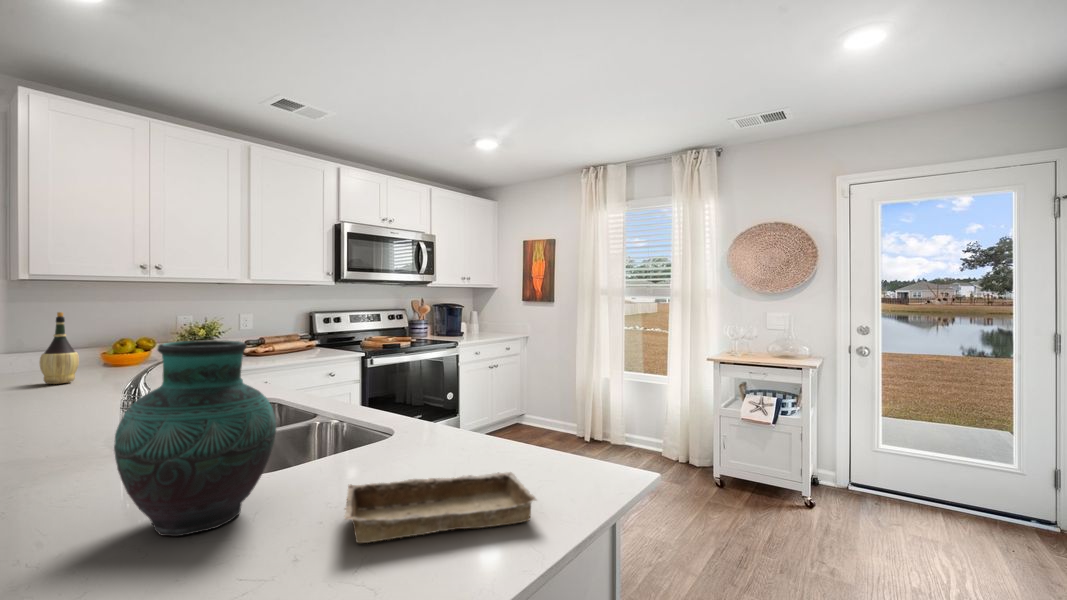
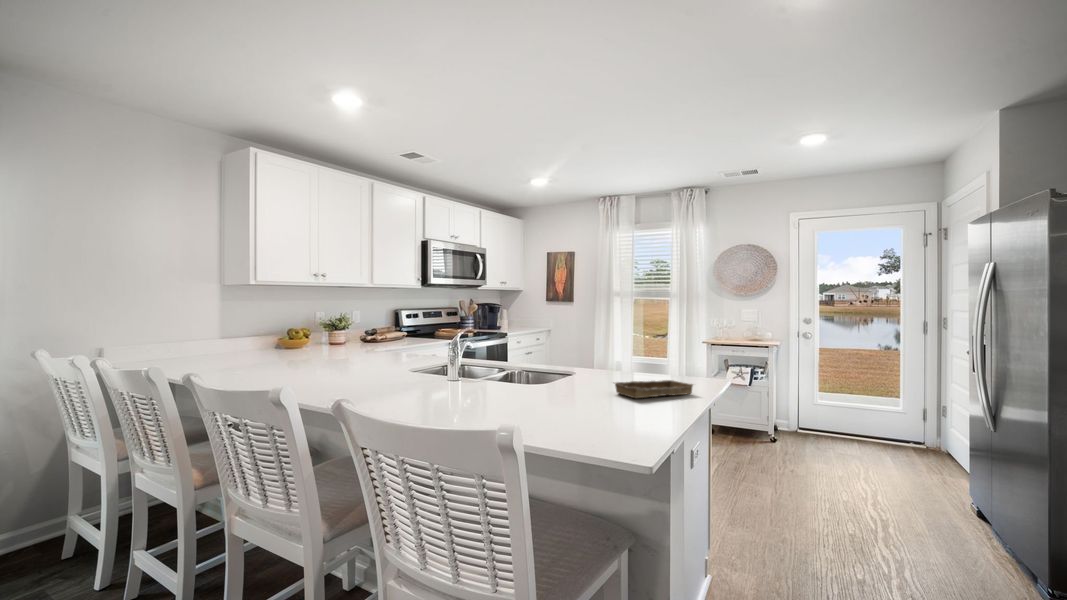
wine bottle: present [39,312,79,384] -> none [286,309,307,357]
vase: present [114,340,276,536] -> none [528,319,585,398]

